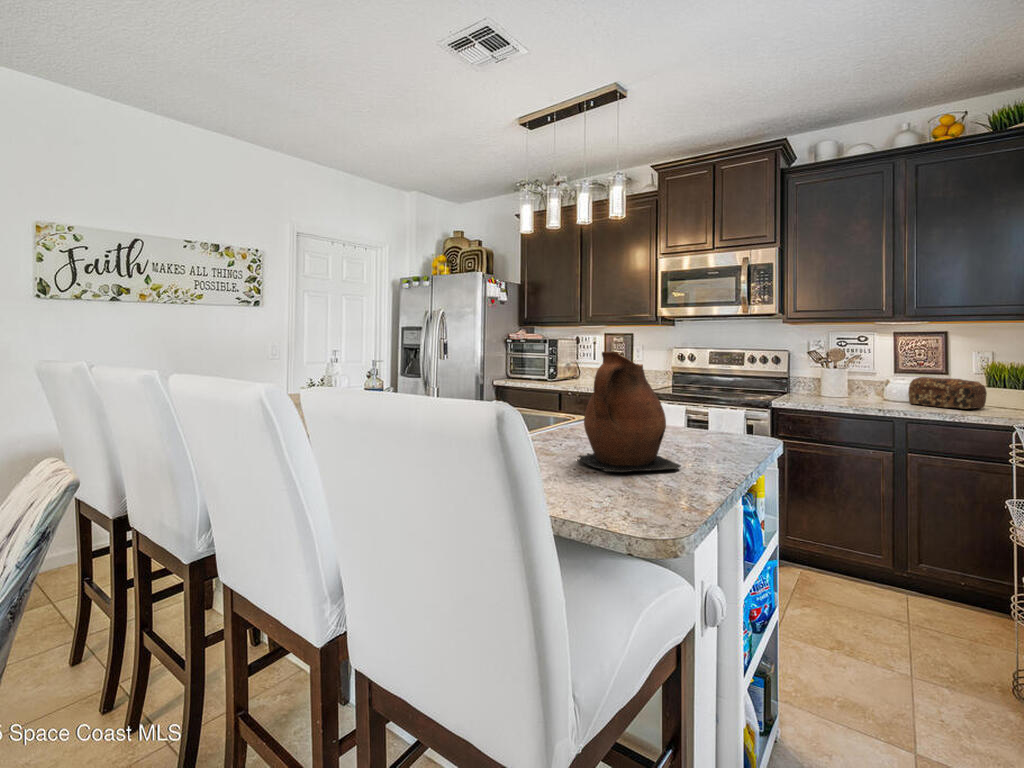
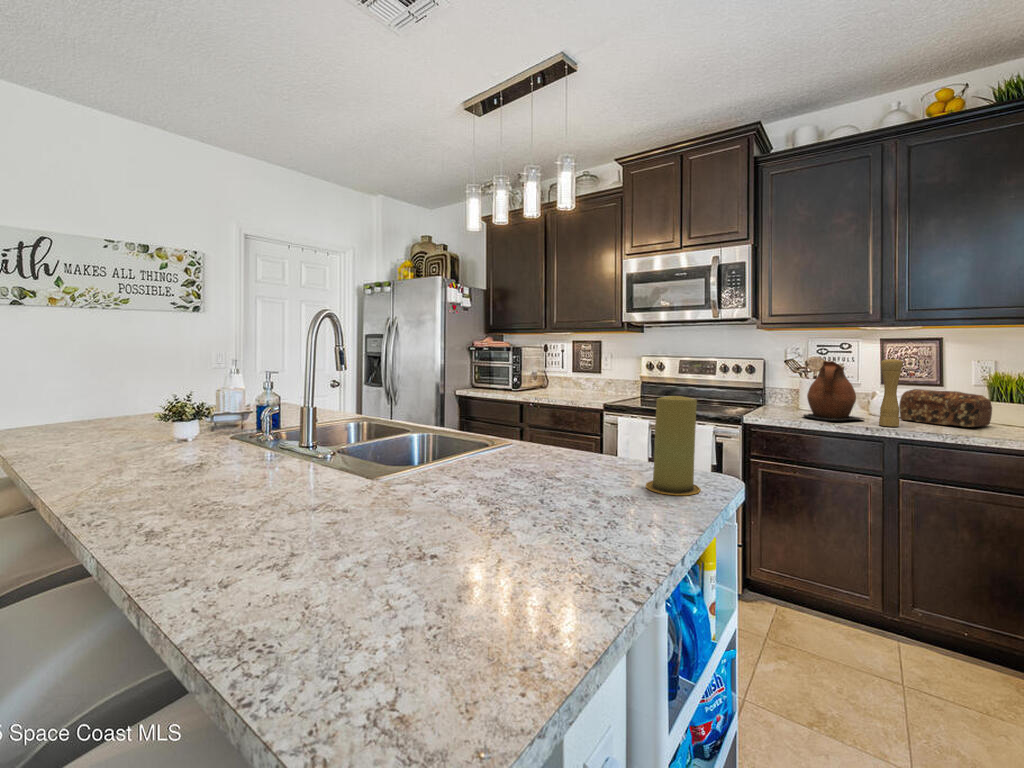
pepper mill: none [890,350,911,409] -> present [879,358,903,427]
ceramic pitcher: present [578,352,681,472] -> present [804,361,864,420]
candle: none [712,376,753,446] -> present [646,396,701,495]

